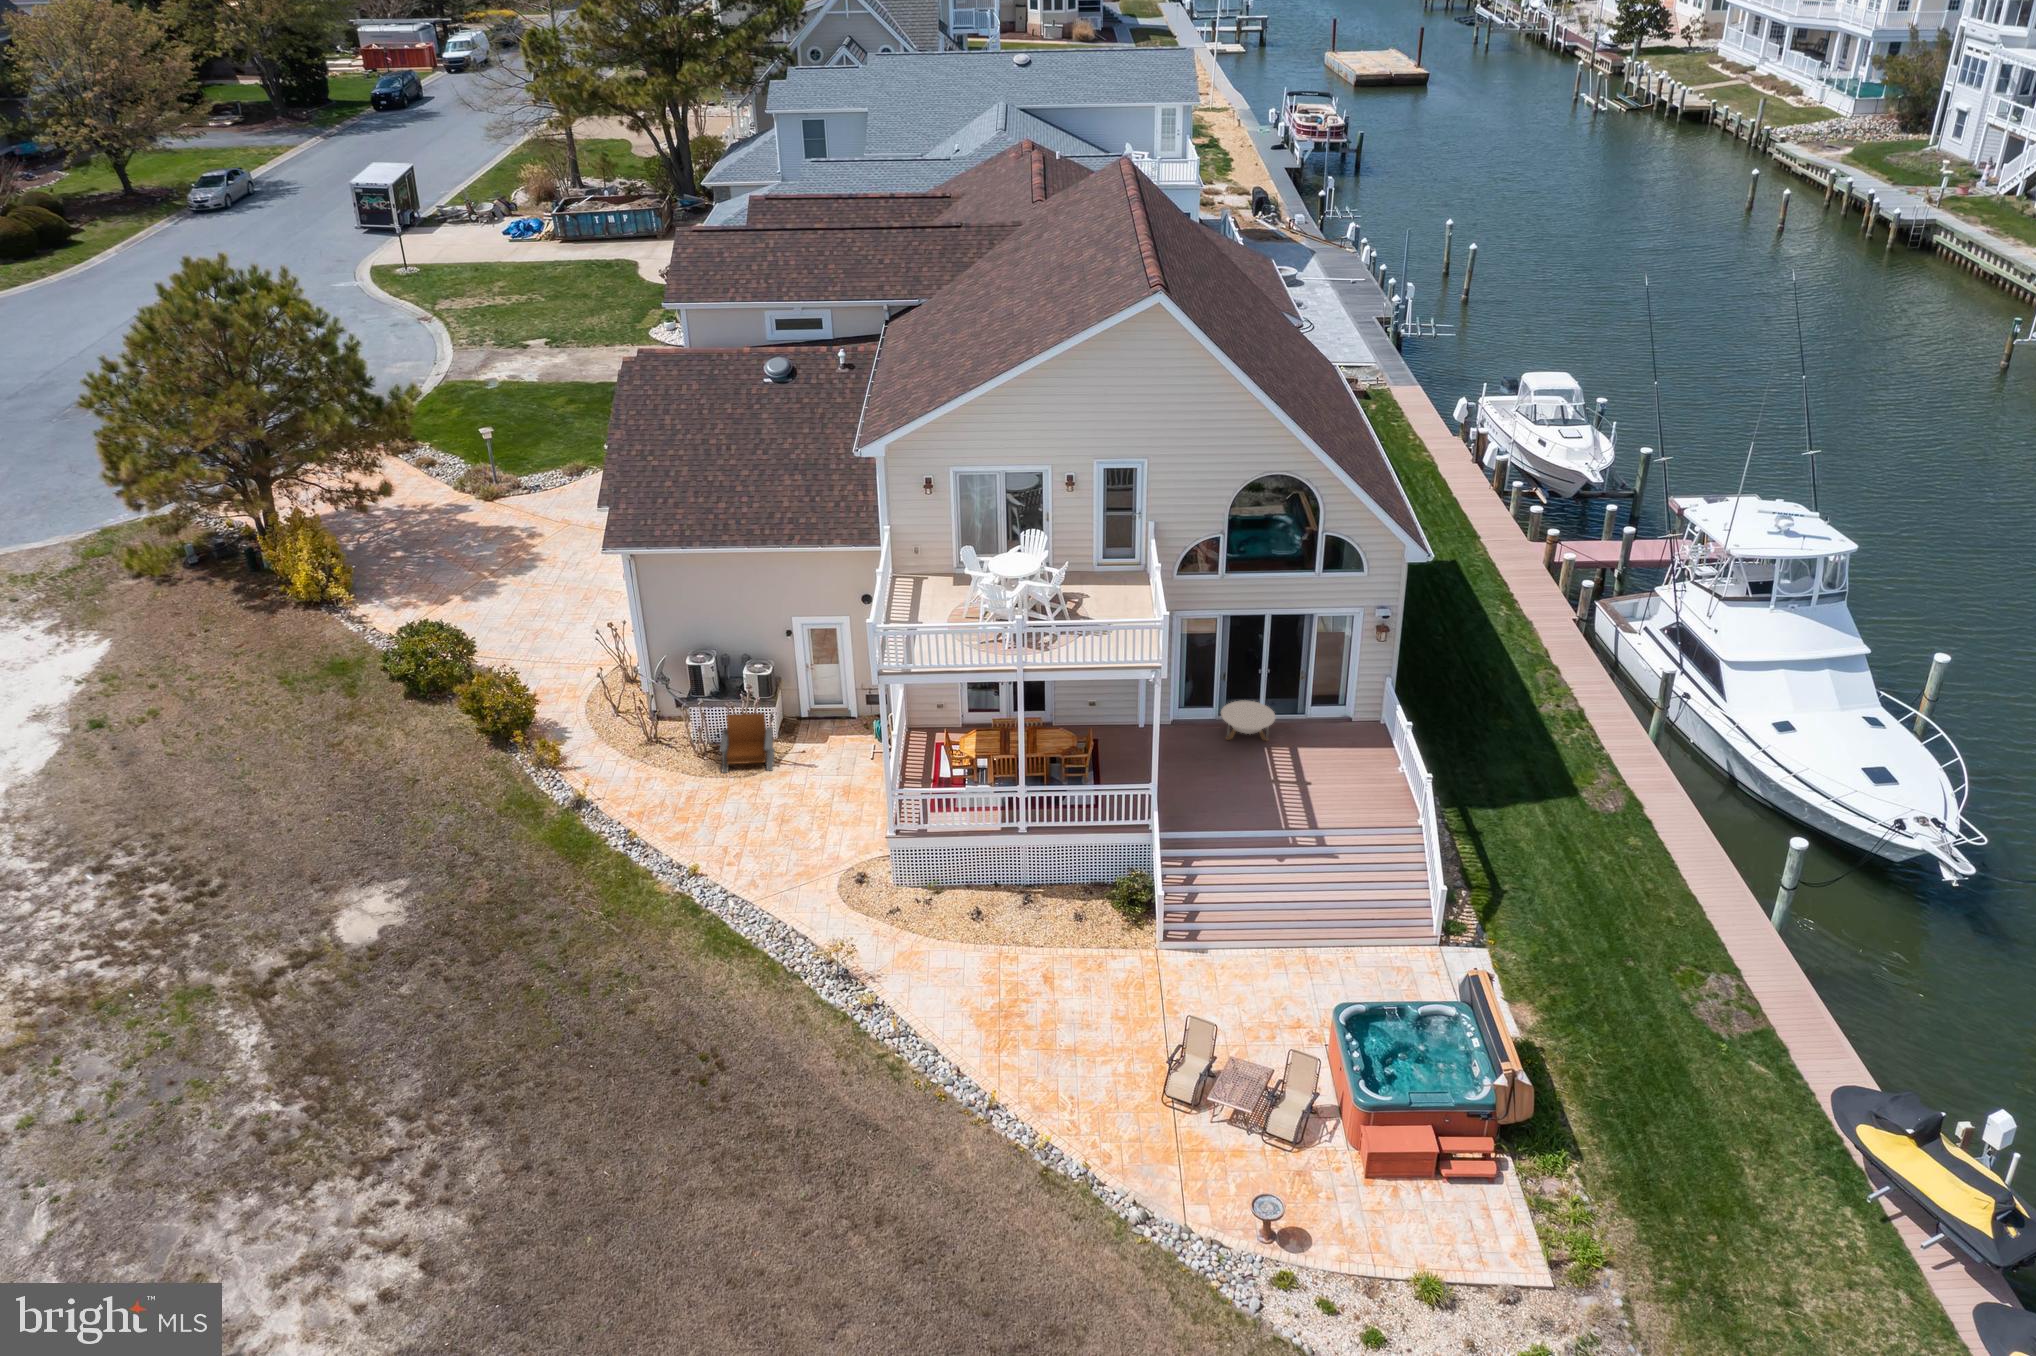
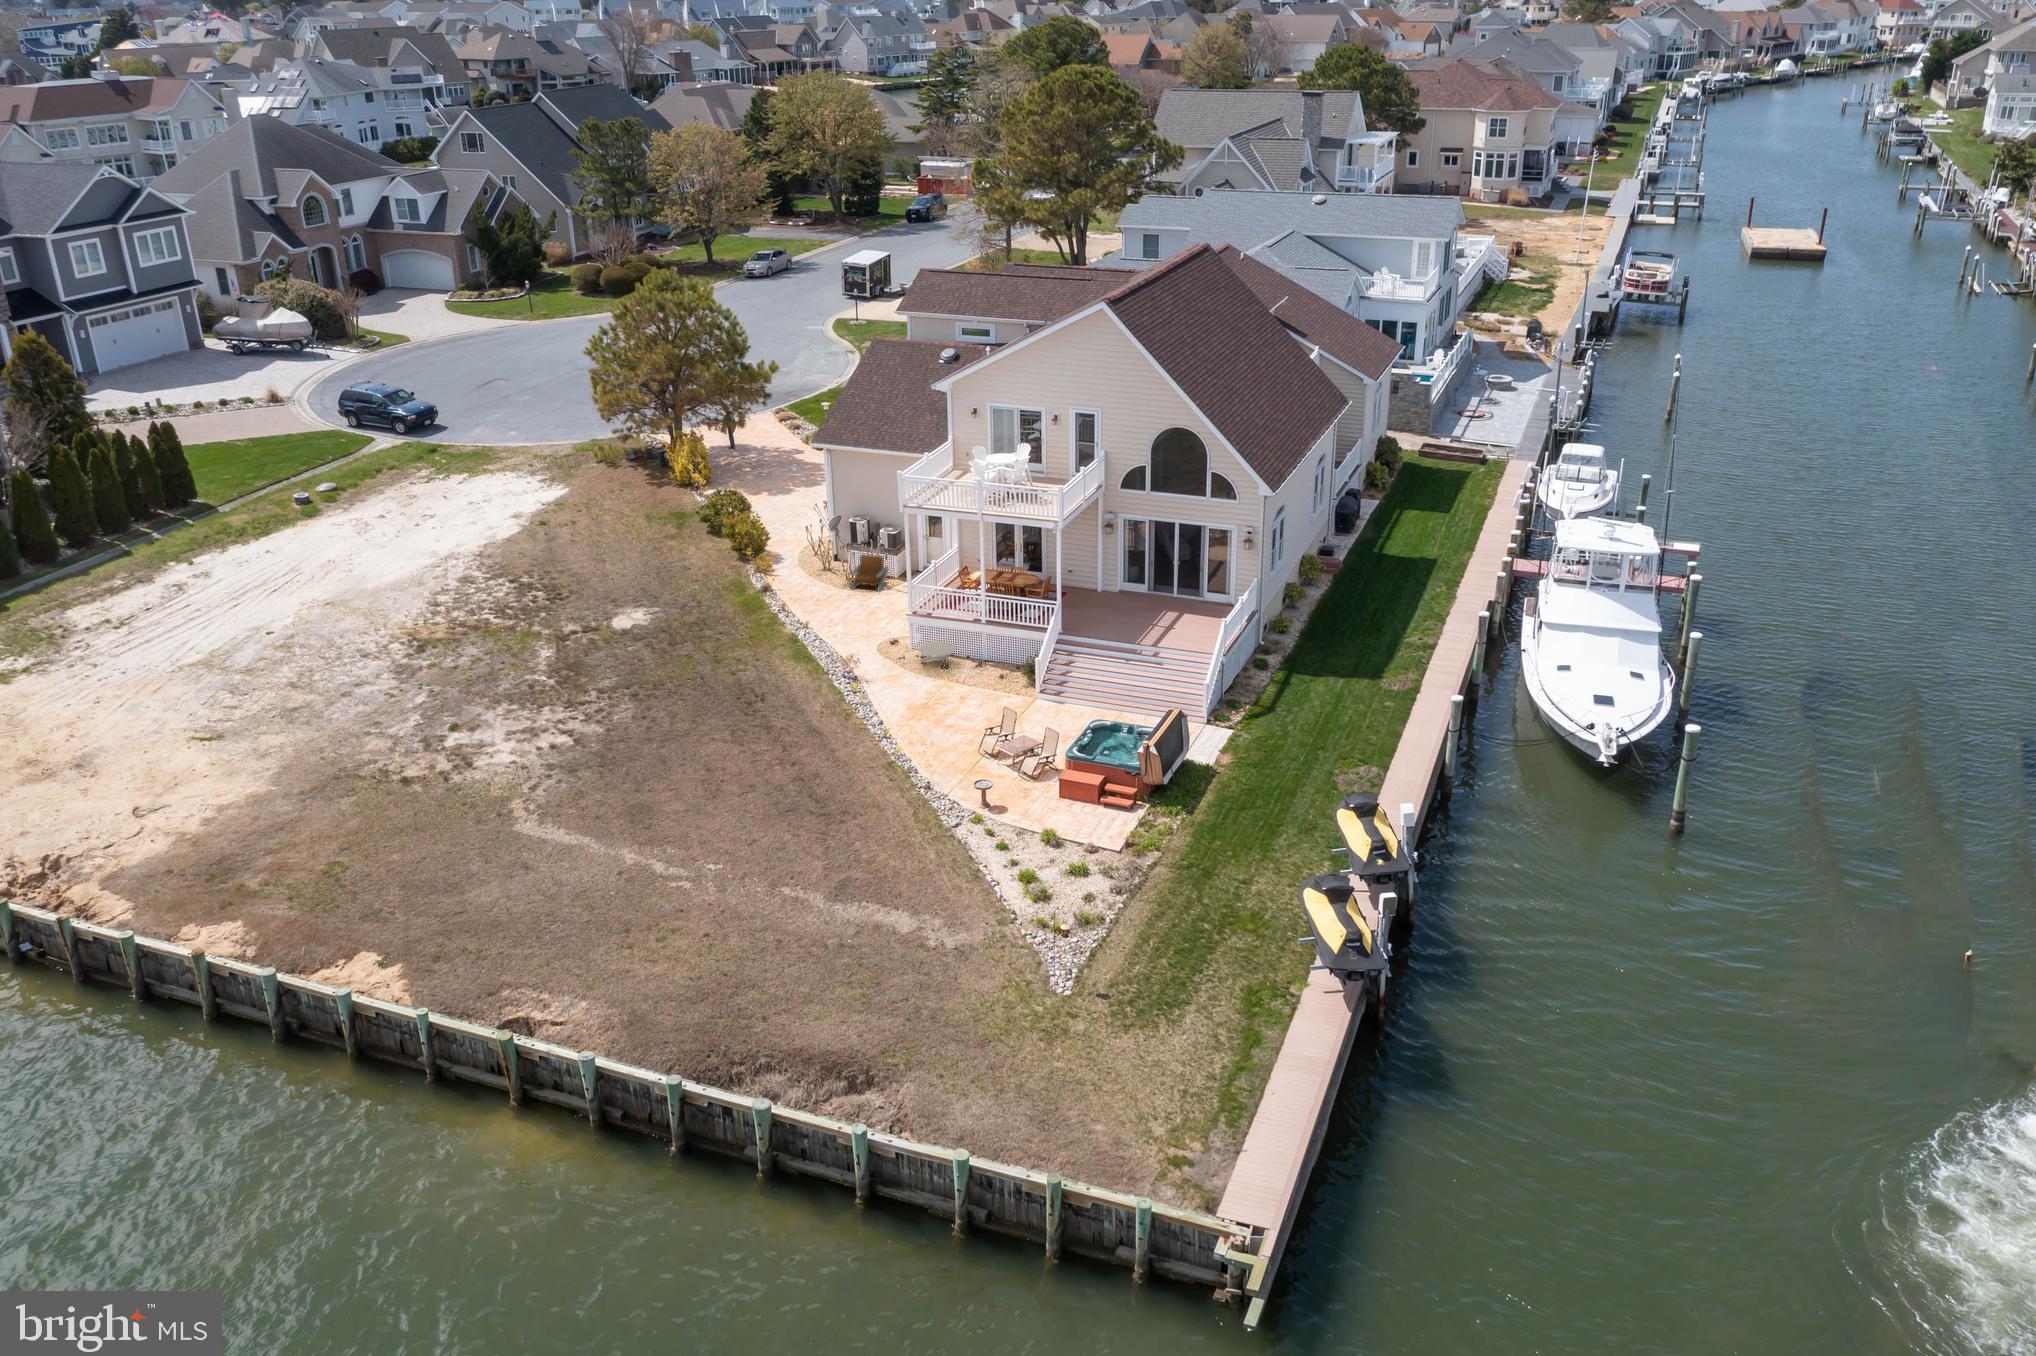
round table: present [1221,700,1275,741] -> present [919,641,955,667]

